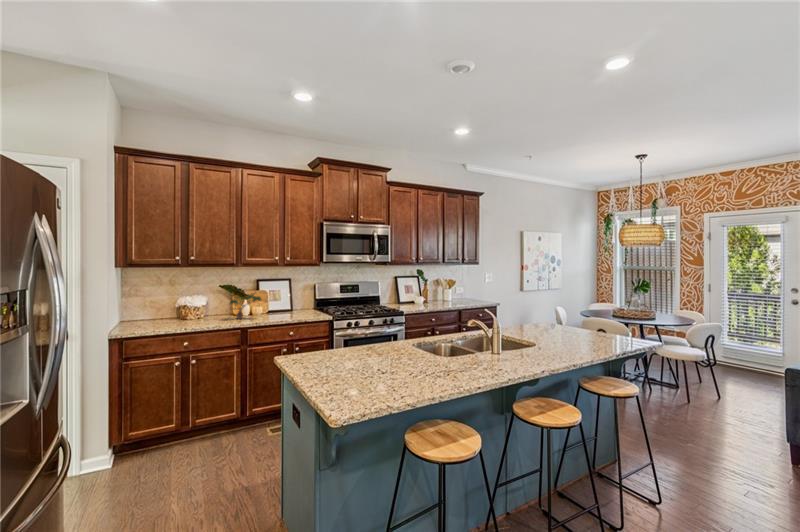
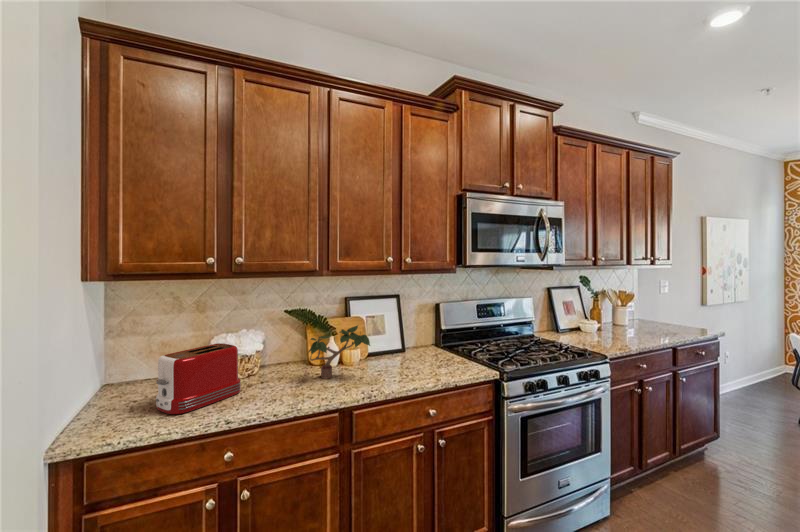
toaster: none [151,299,193,327] -> present [156,343,241,414]

